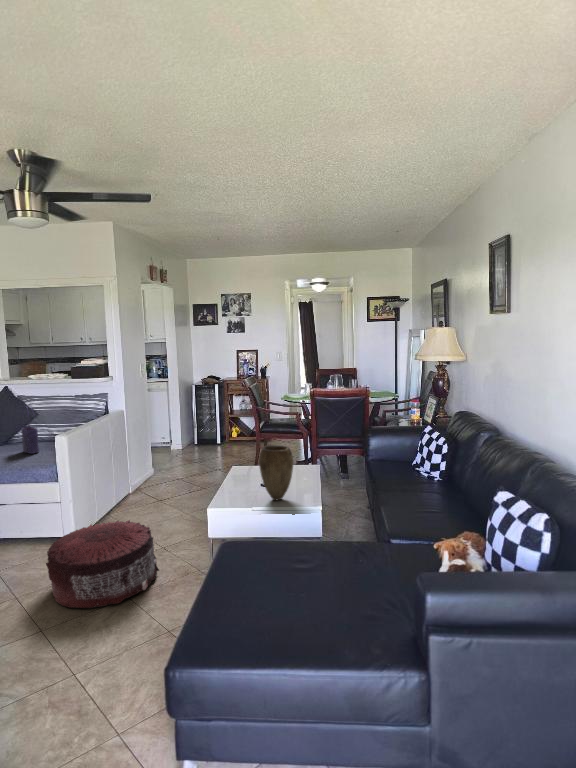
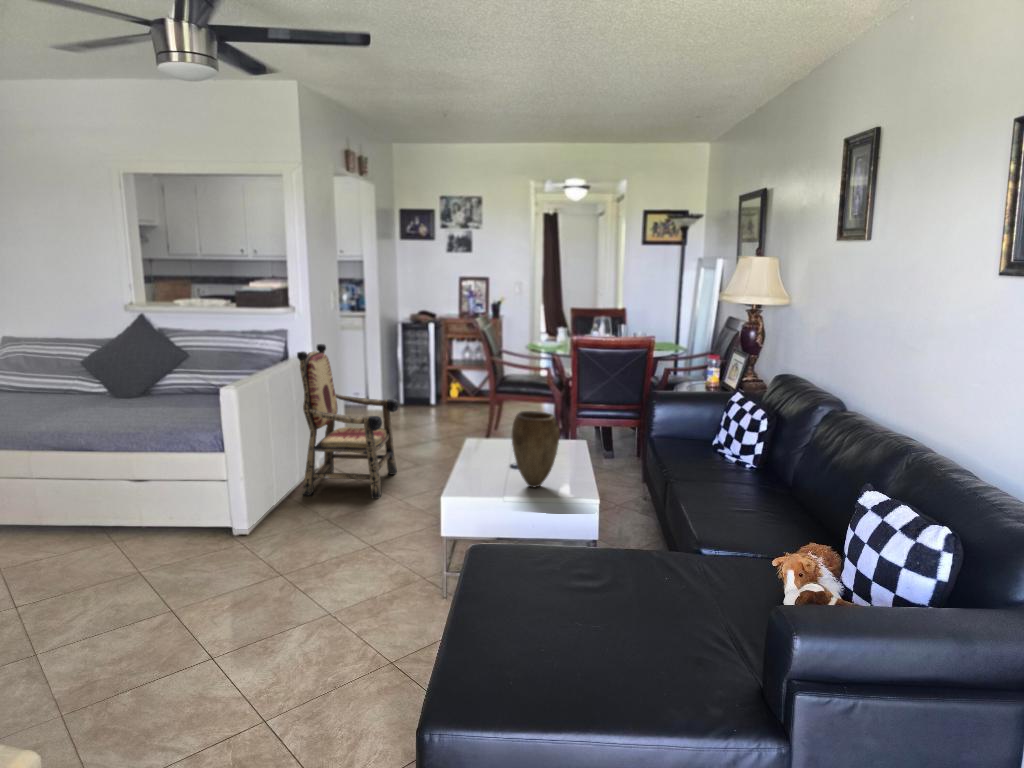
armchair: none [113,403,189,515] -> present [297,344,399,498]
tote bag: present [21,406,39,454] -> none [170,342,196,409]
pouf: present [46,520,159,608] -> none [212,505,367,624]

